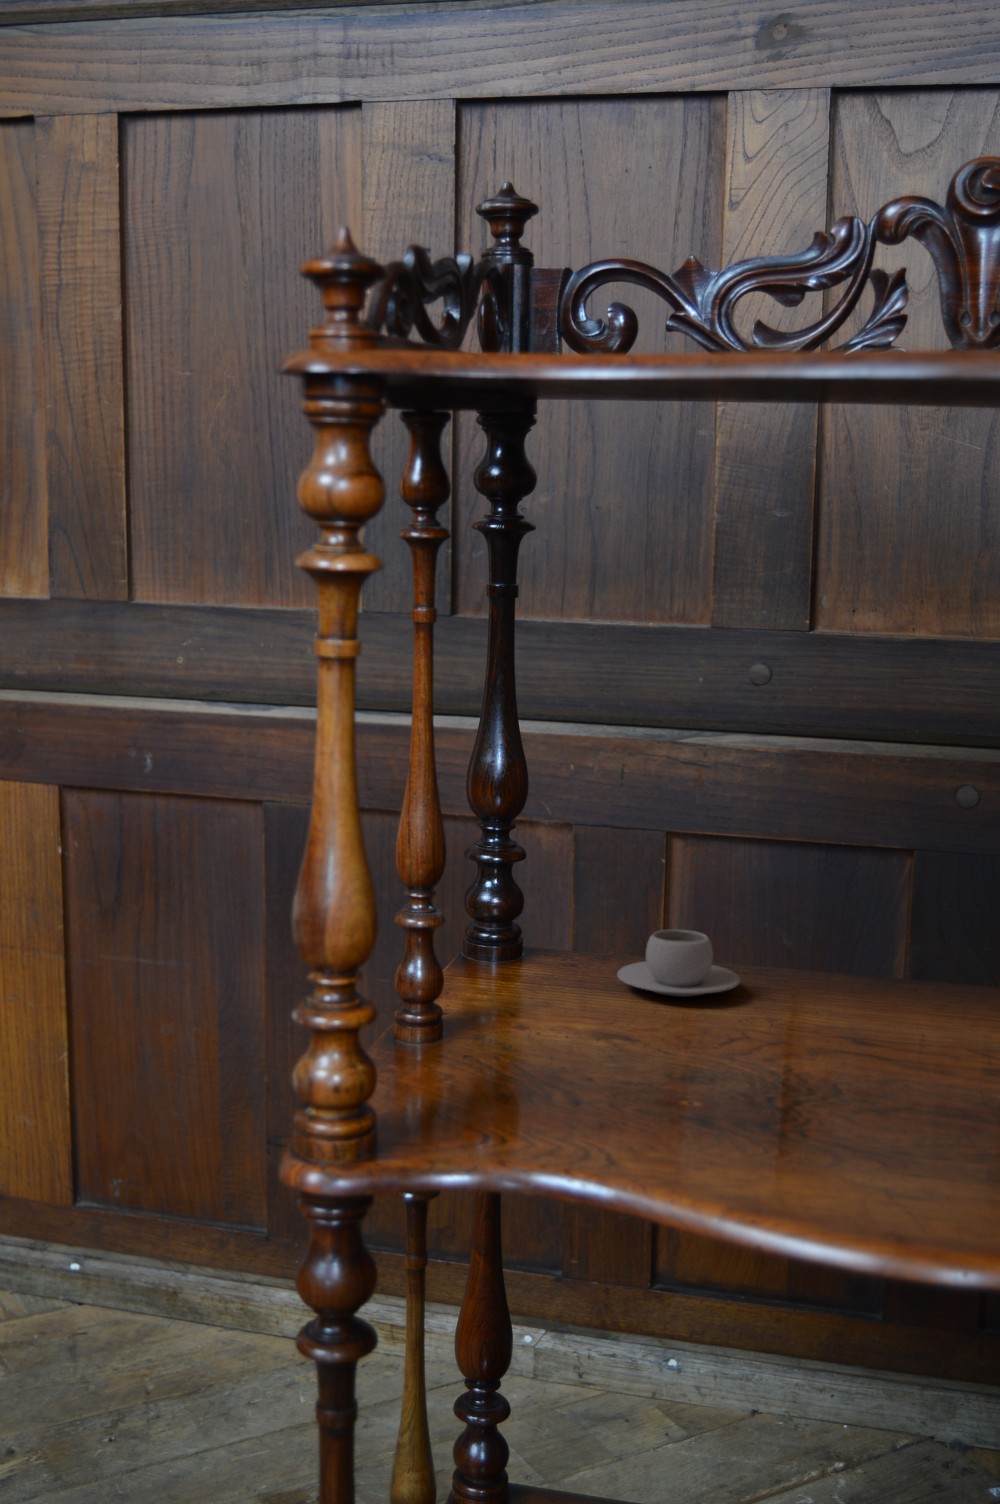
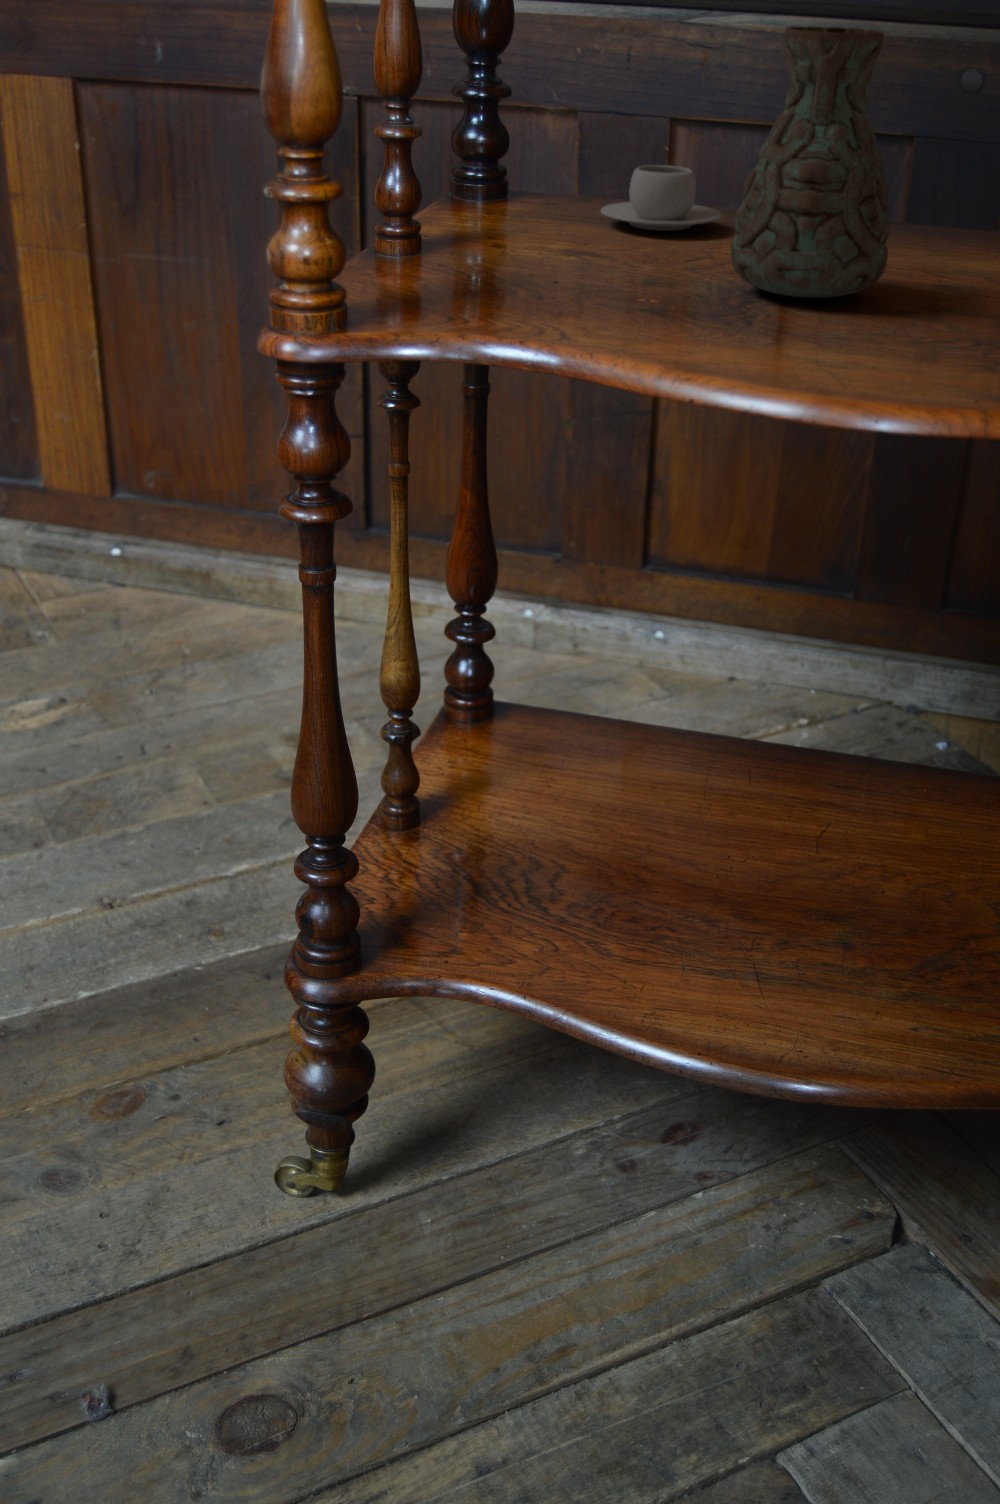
decorative vase: none [766,833,930,1097] -> present [731,26,890,298]

